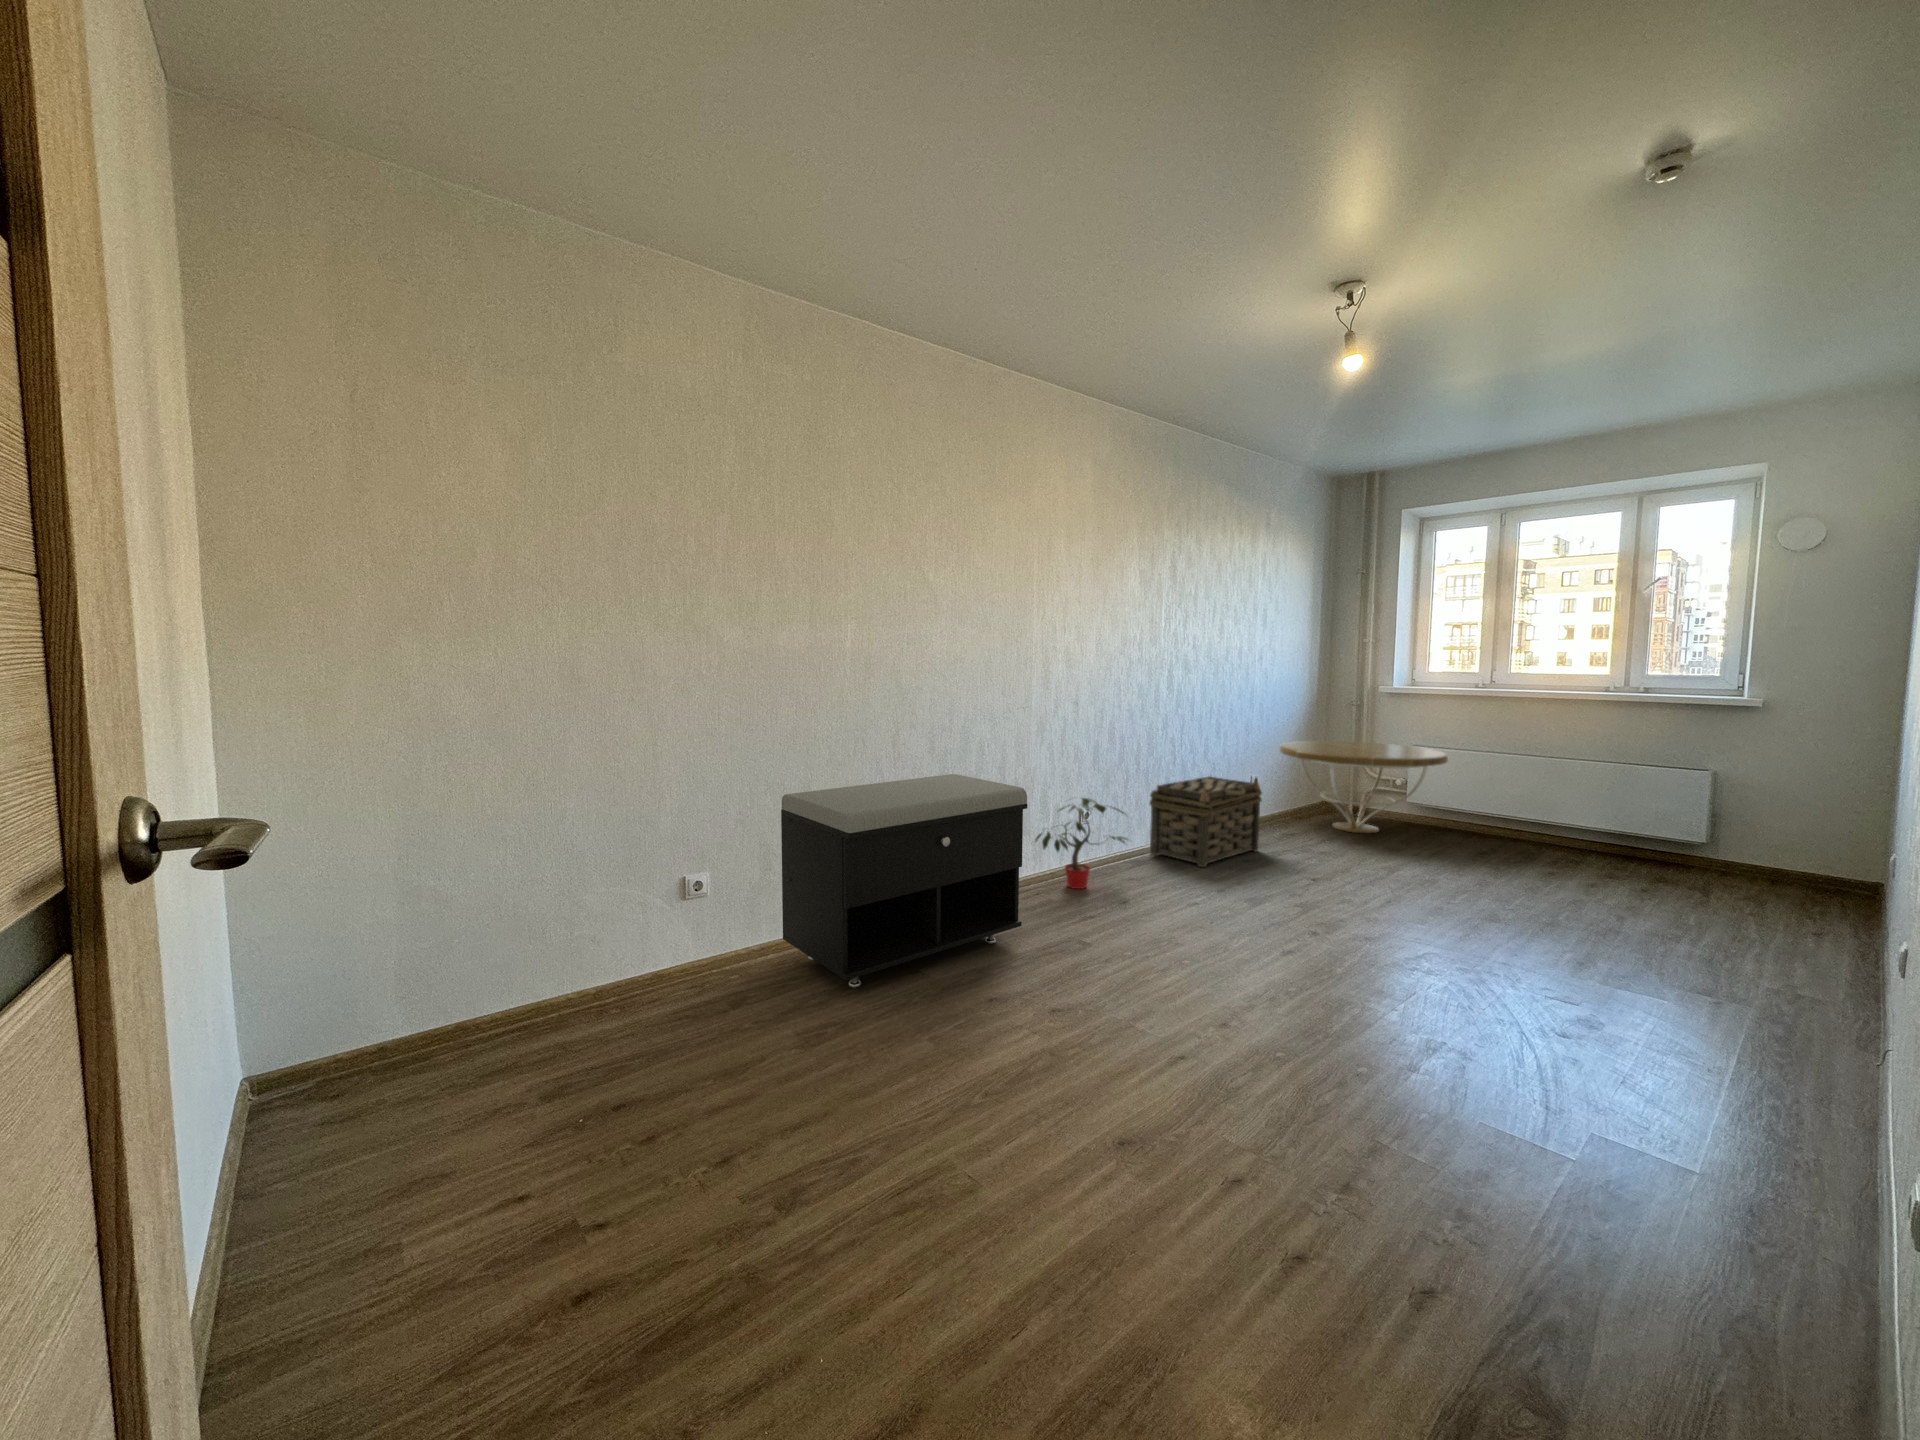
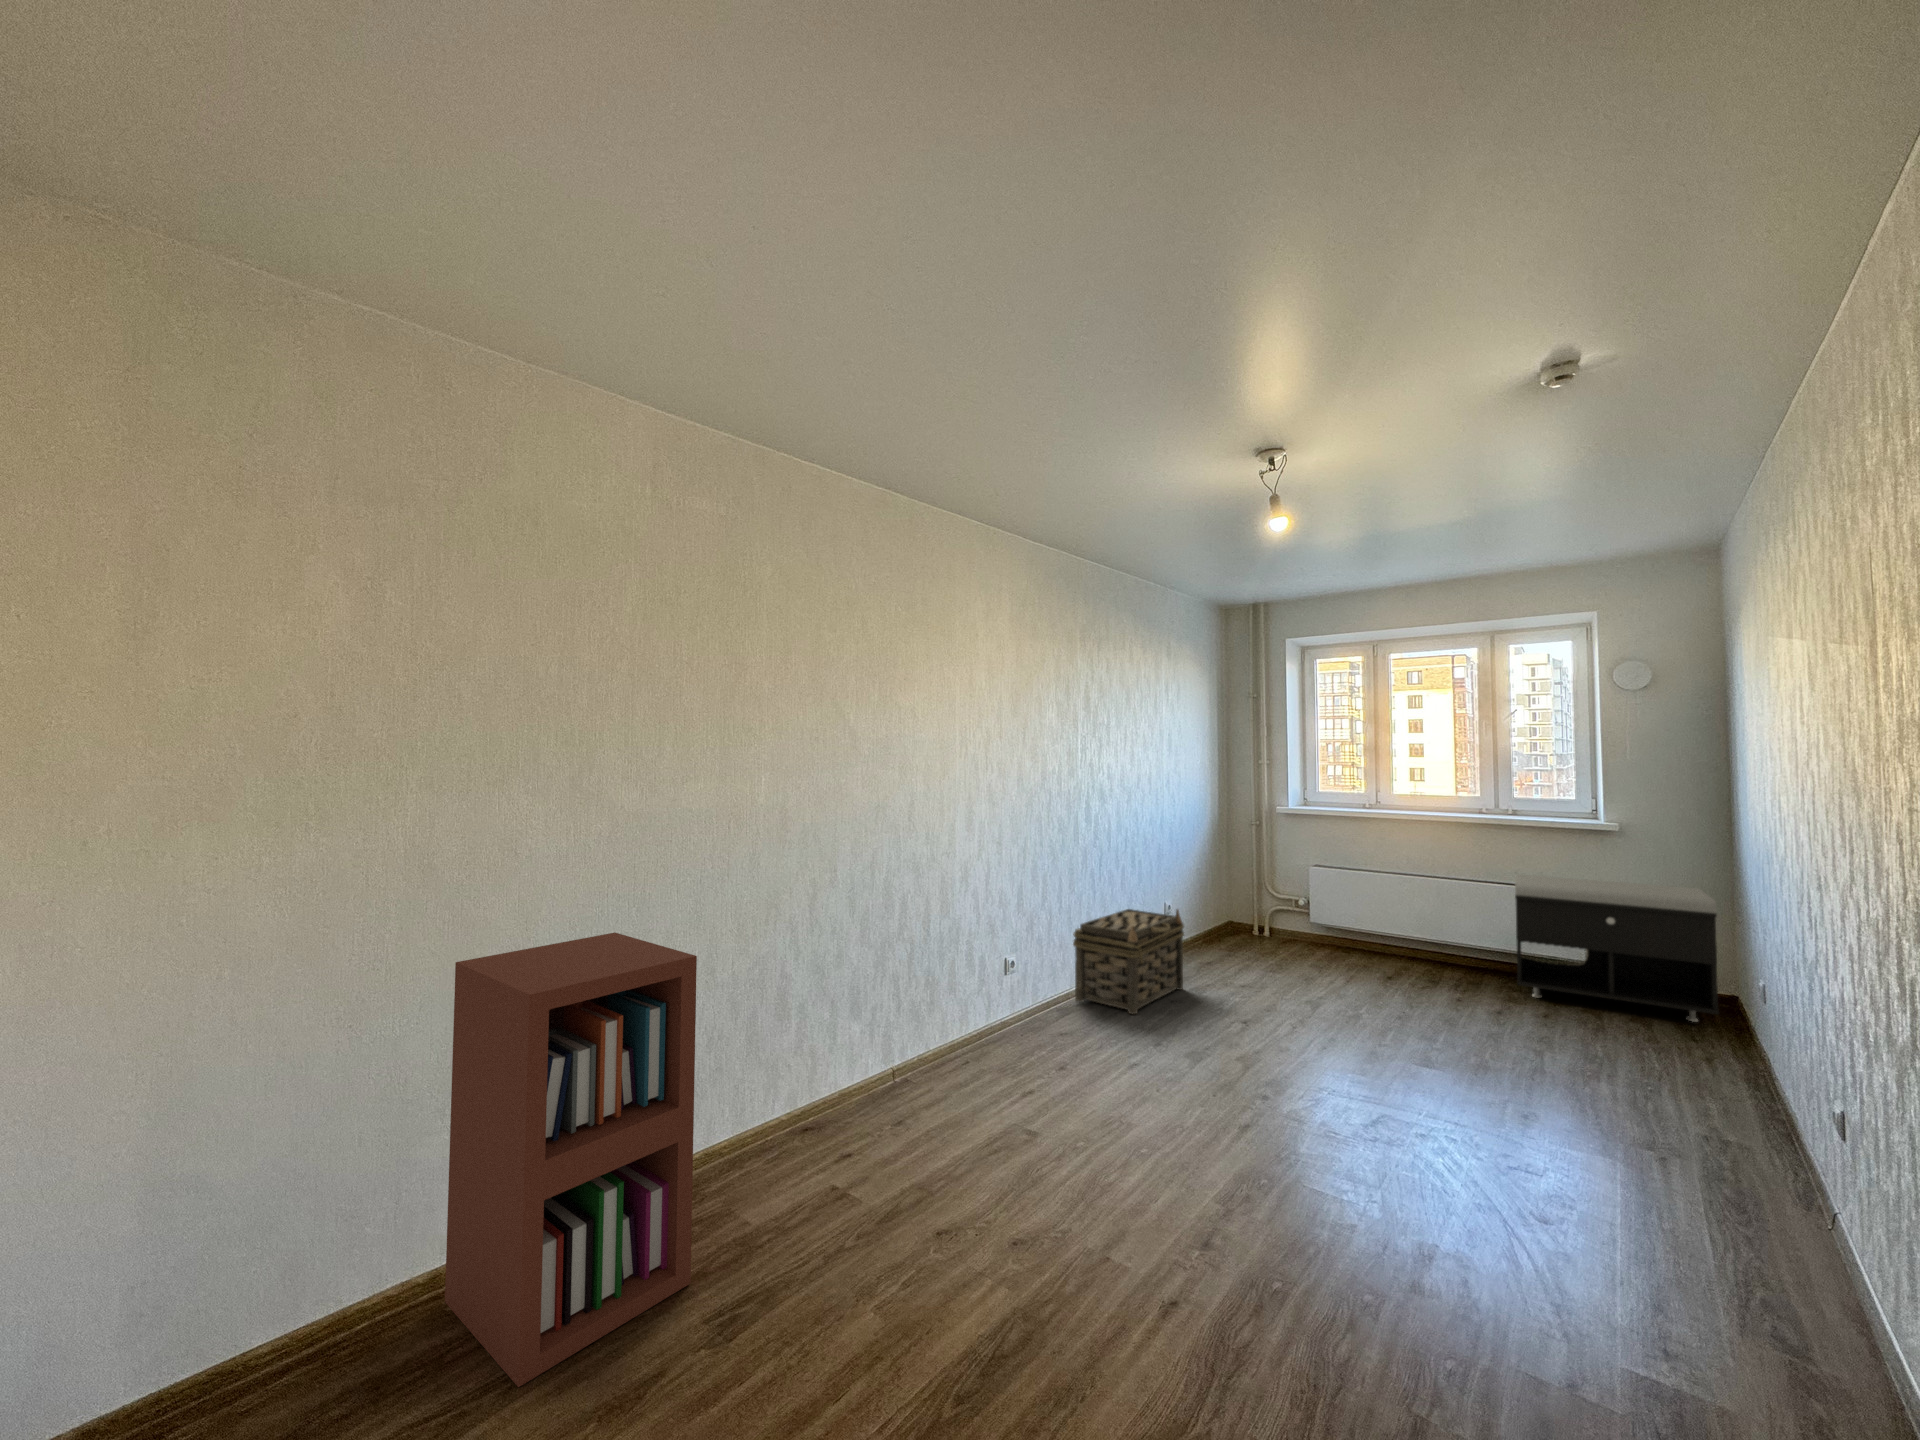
coffee table: present [1279,741,1448,833] -> none [1189,862,1350,960]
bookshelf: none [600,749,782,1059] -> present [445,932,697,1387]
storage bench: present [781,774,1027,988] -> present [1515,874,1719,1022]
potted plant: present [1035,798,1128,889] -> none [962,947,1066,1054]

